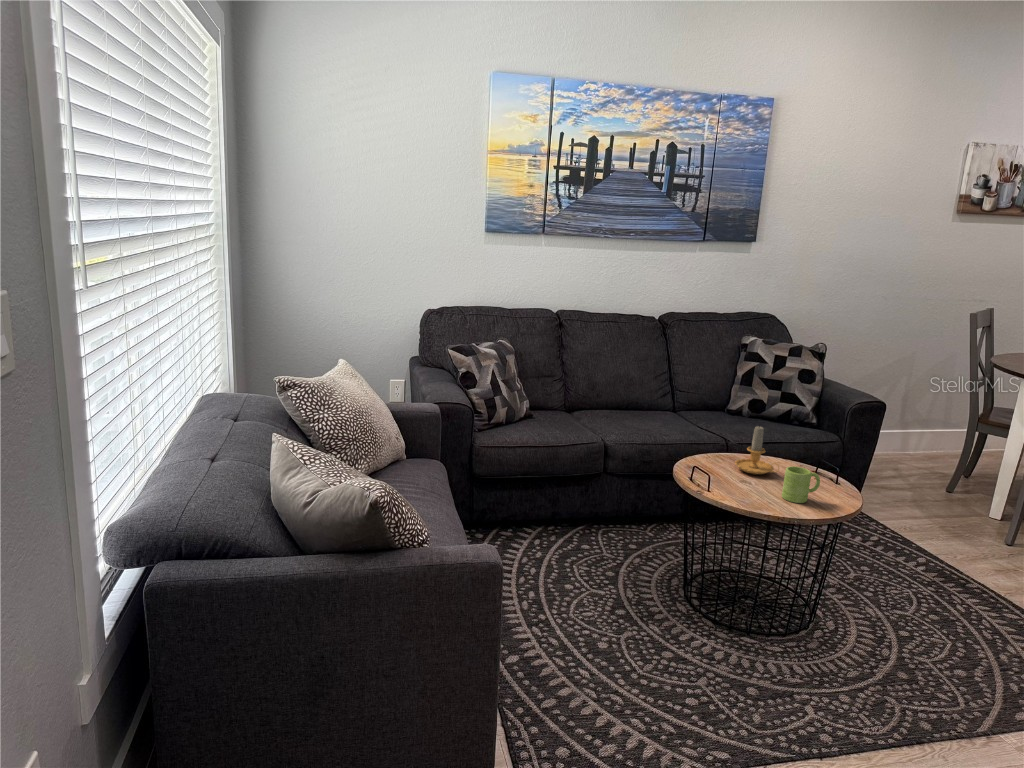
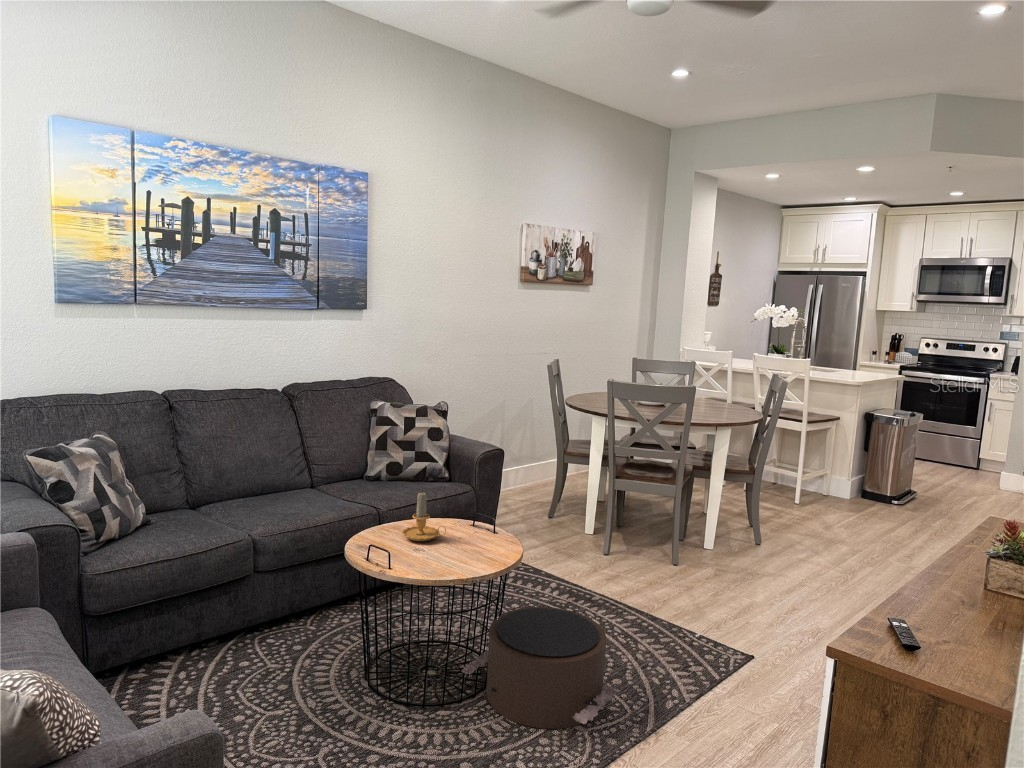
mug: present [782,466,820,503] -> none [457,526,489,562]
pouf: none [774,565,951,698] -> present [462,607,618,729]

